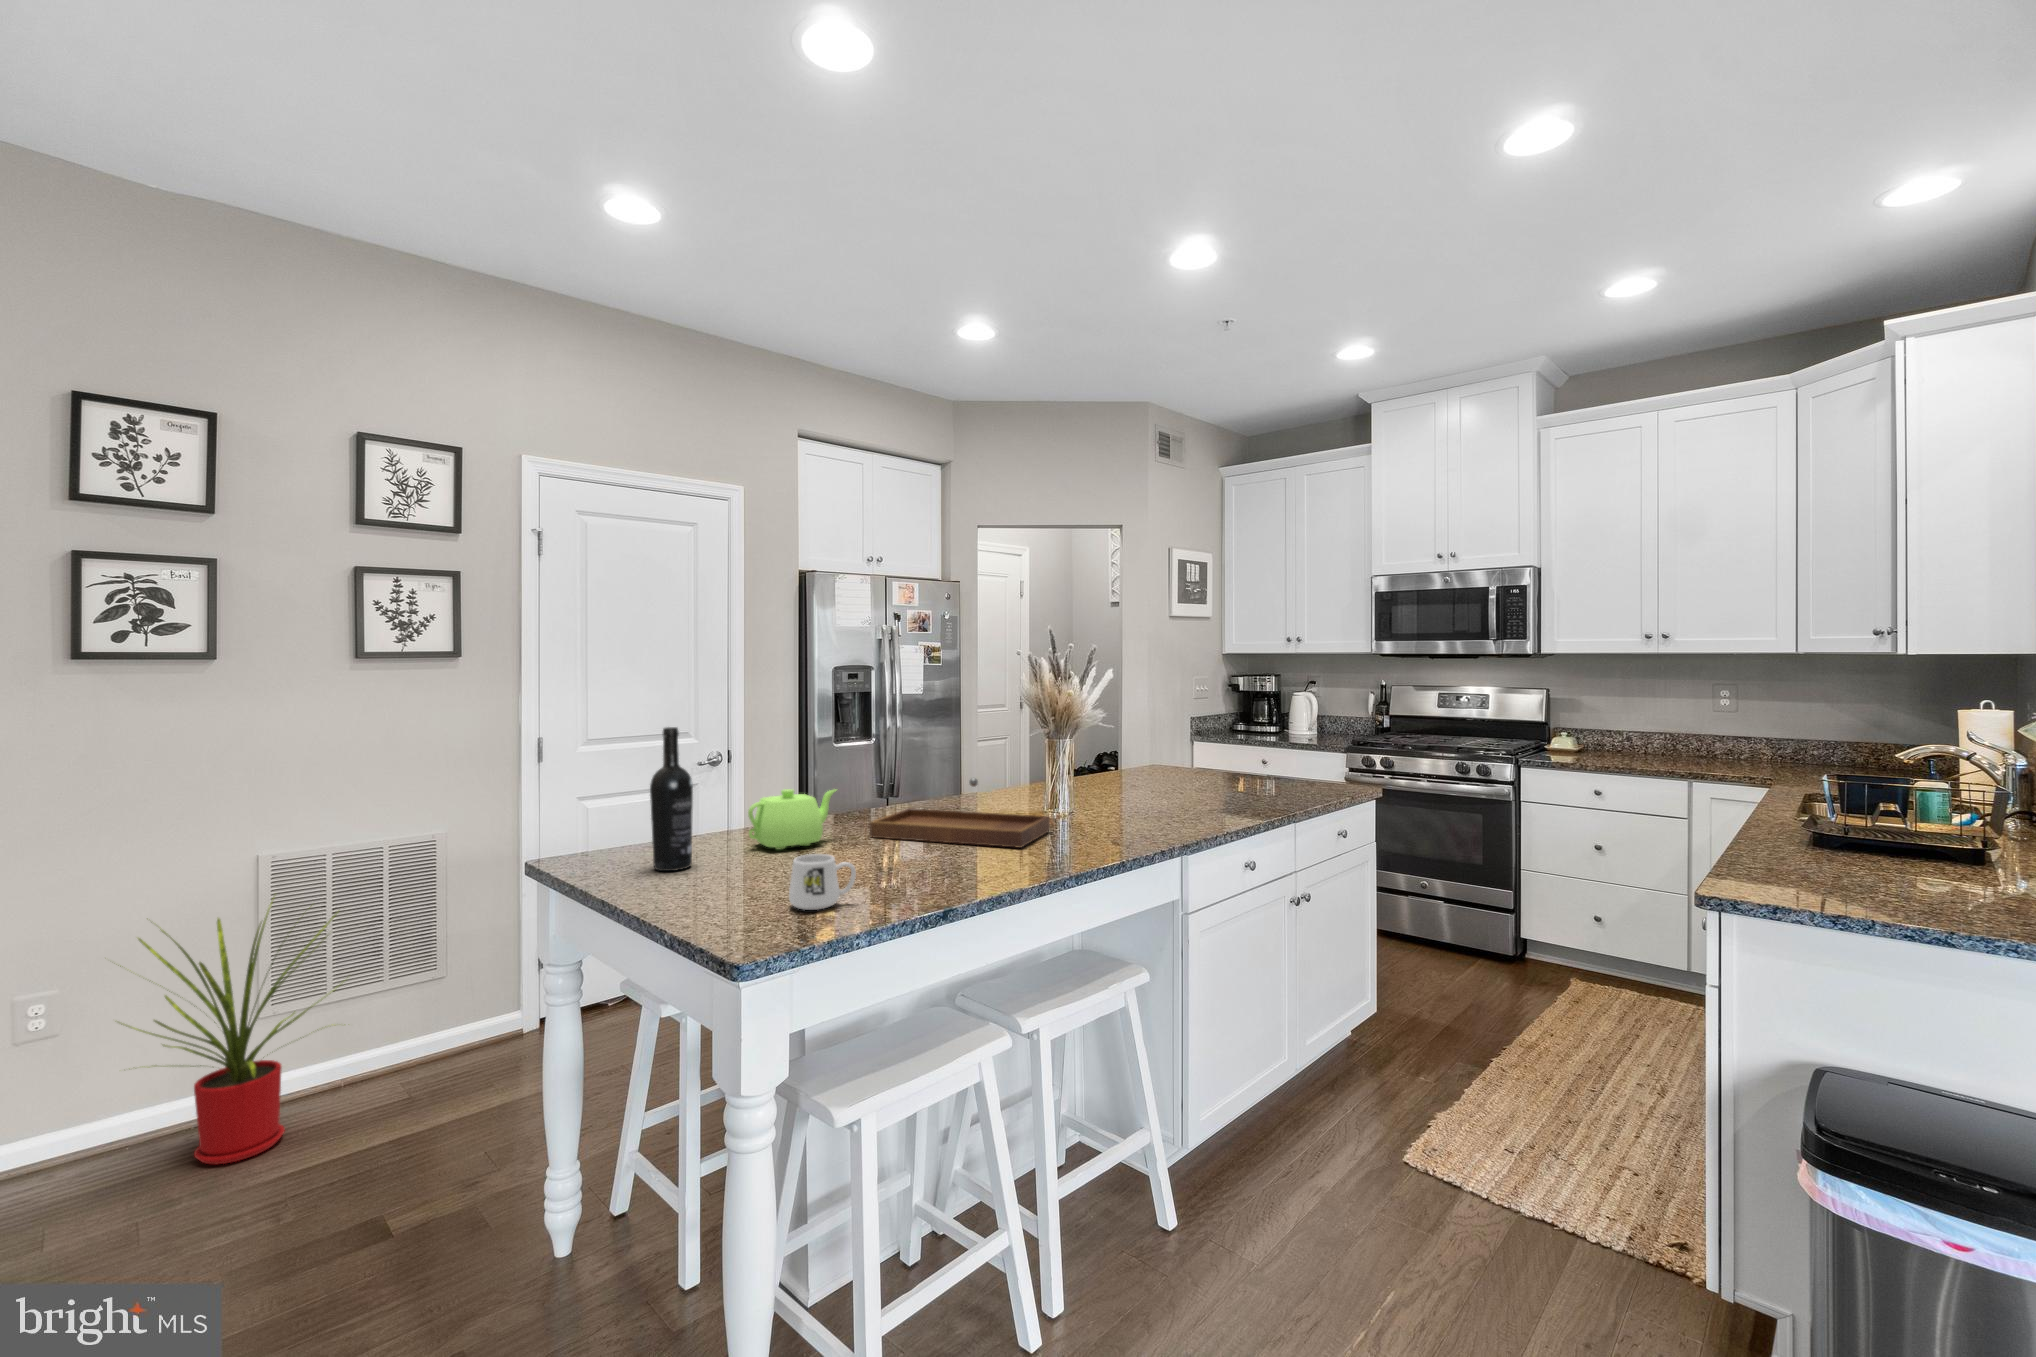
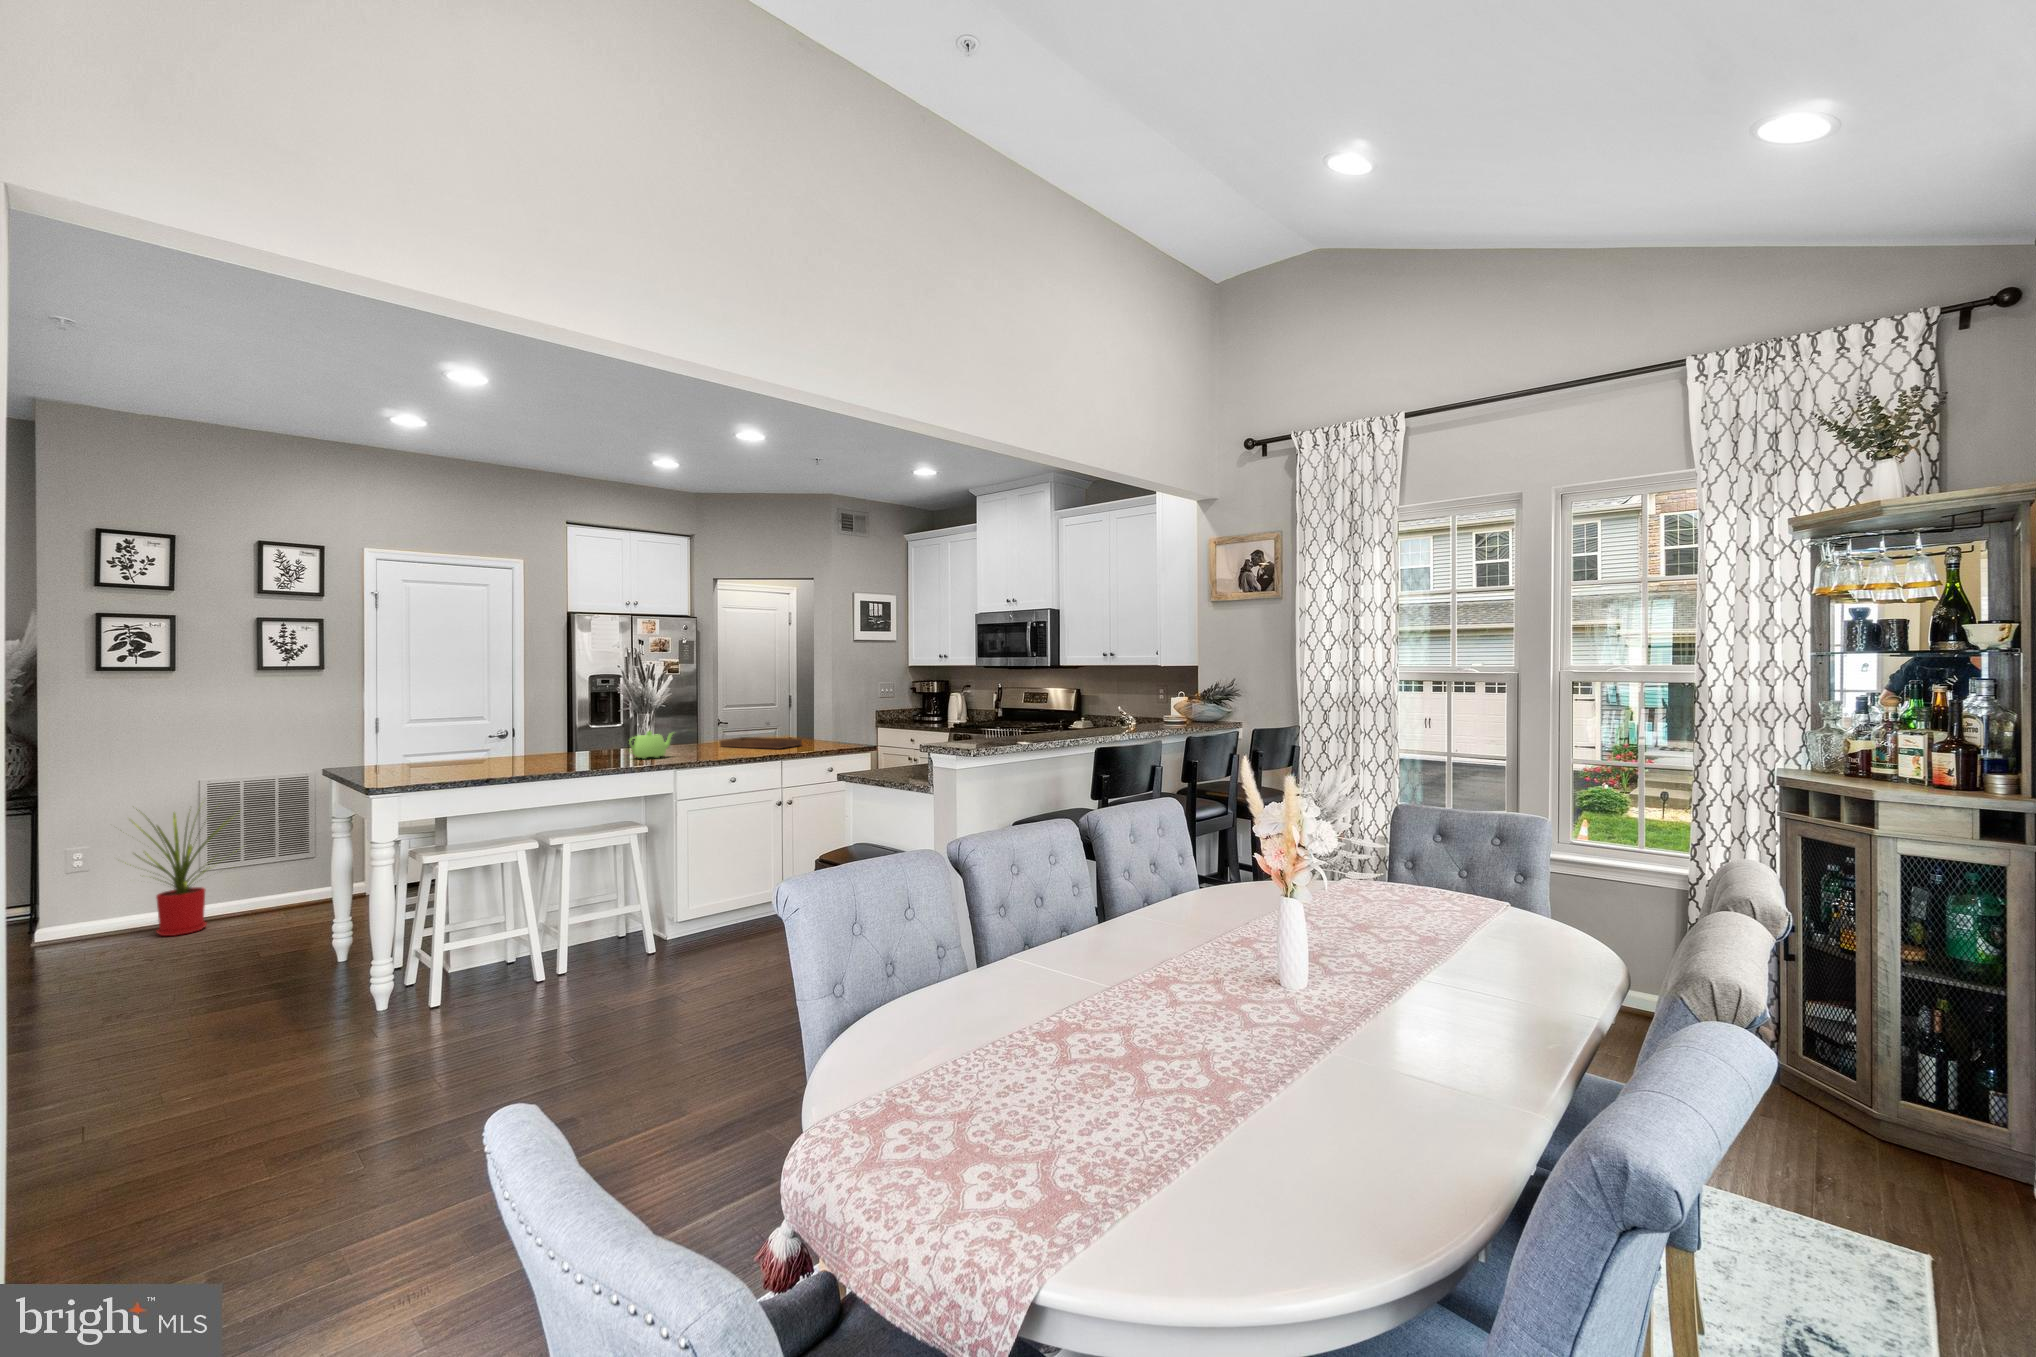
wine bottle: present [650,727,693,871] -> none [361,704,385,772]
tray: present [870,778,1050,848] -> present [720,722,802,749]
teapot: present [748,789,836,850] -> present [629,732,673,759]
mug: present [789,854,856,910] -> none [396,759,430,781]

